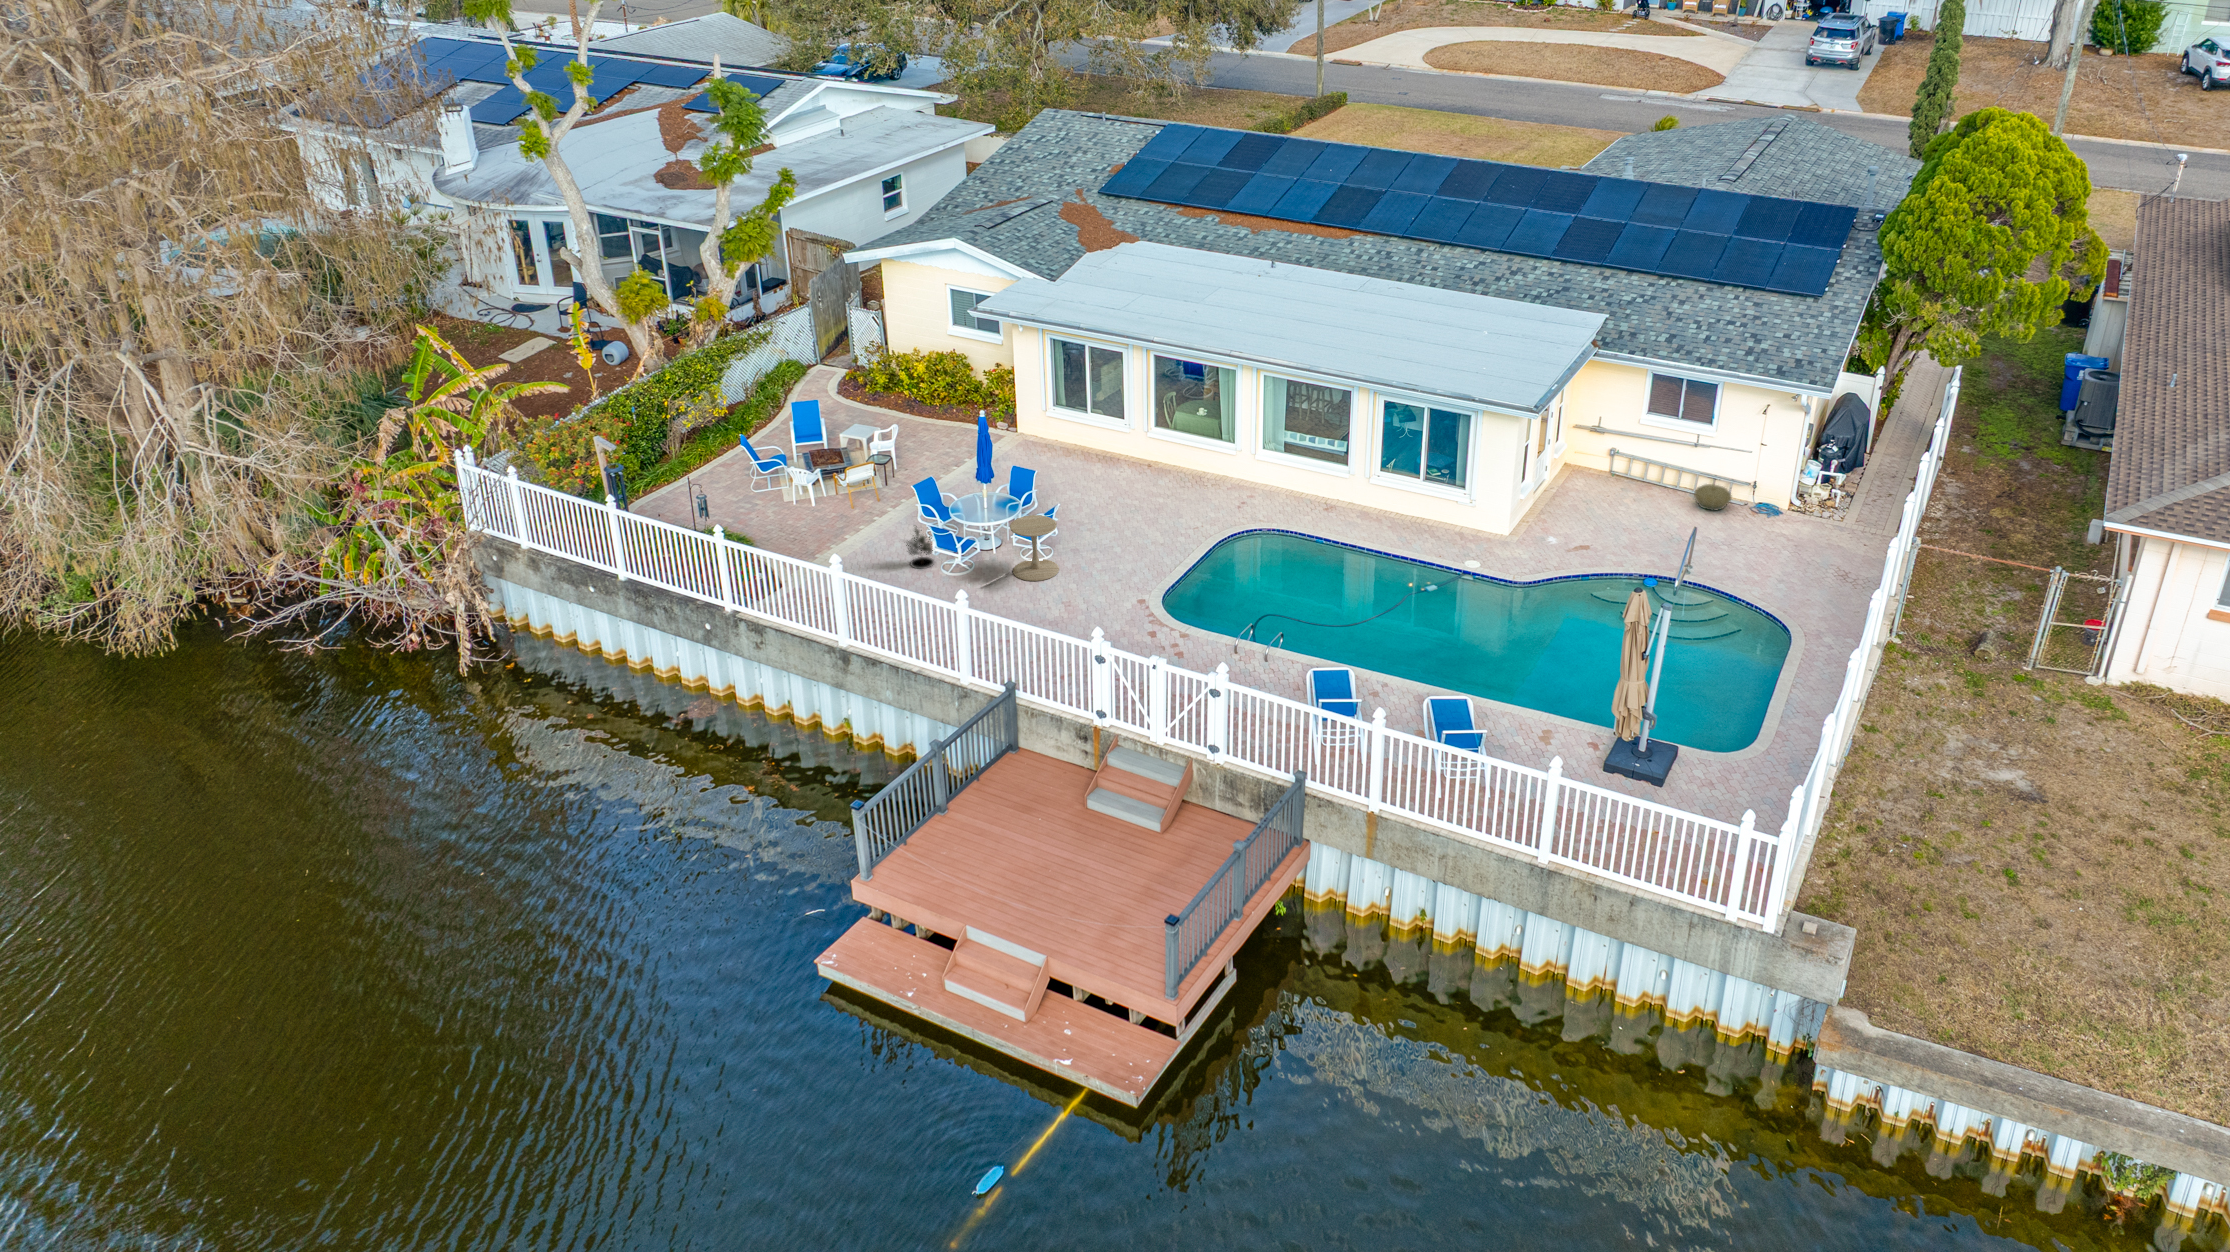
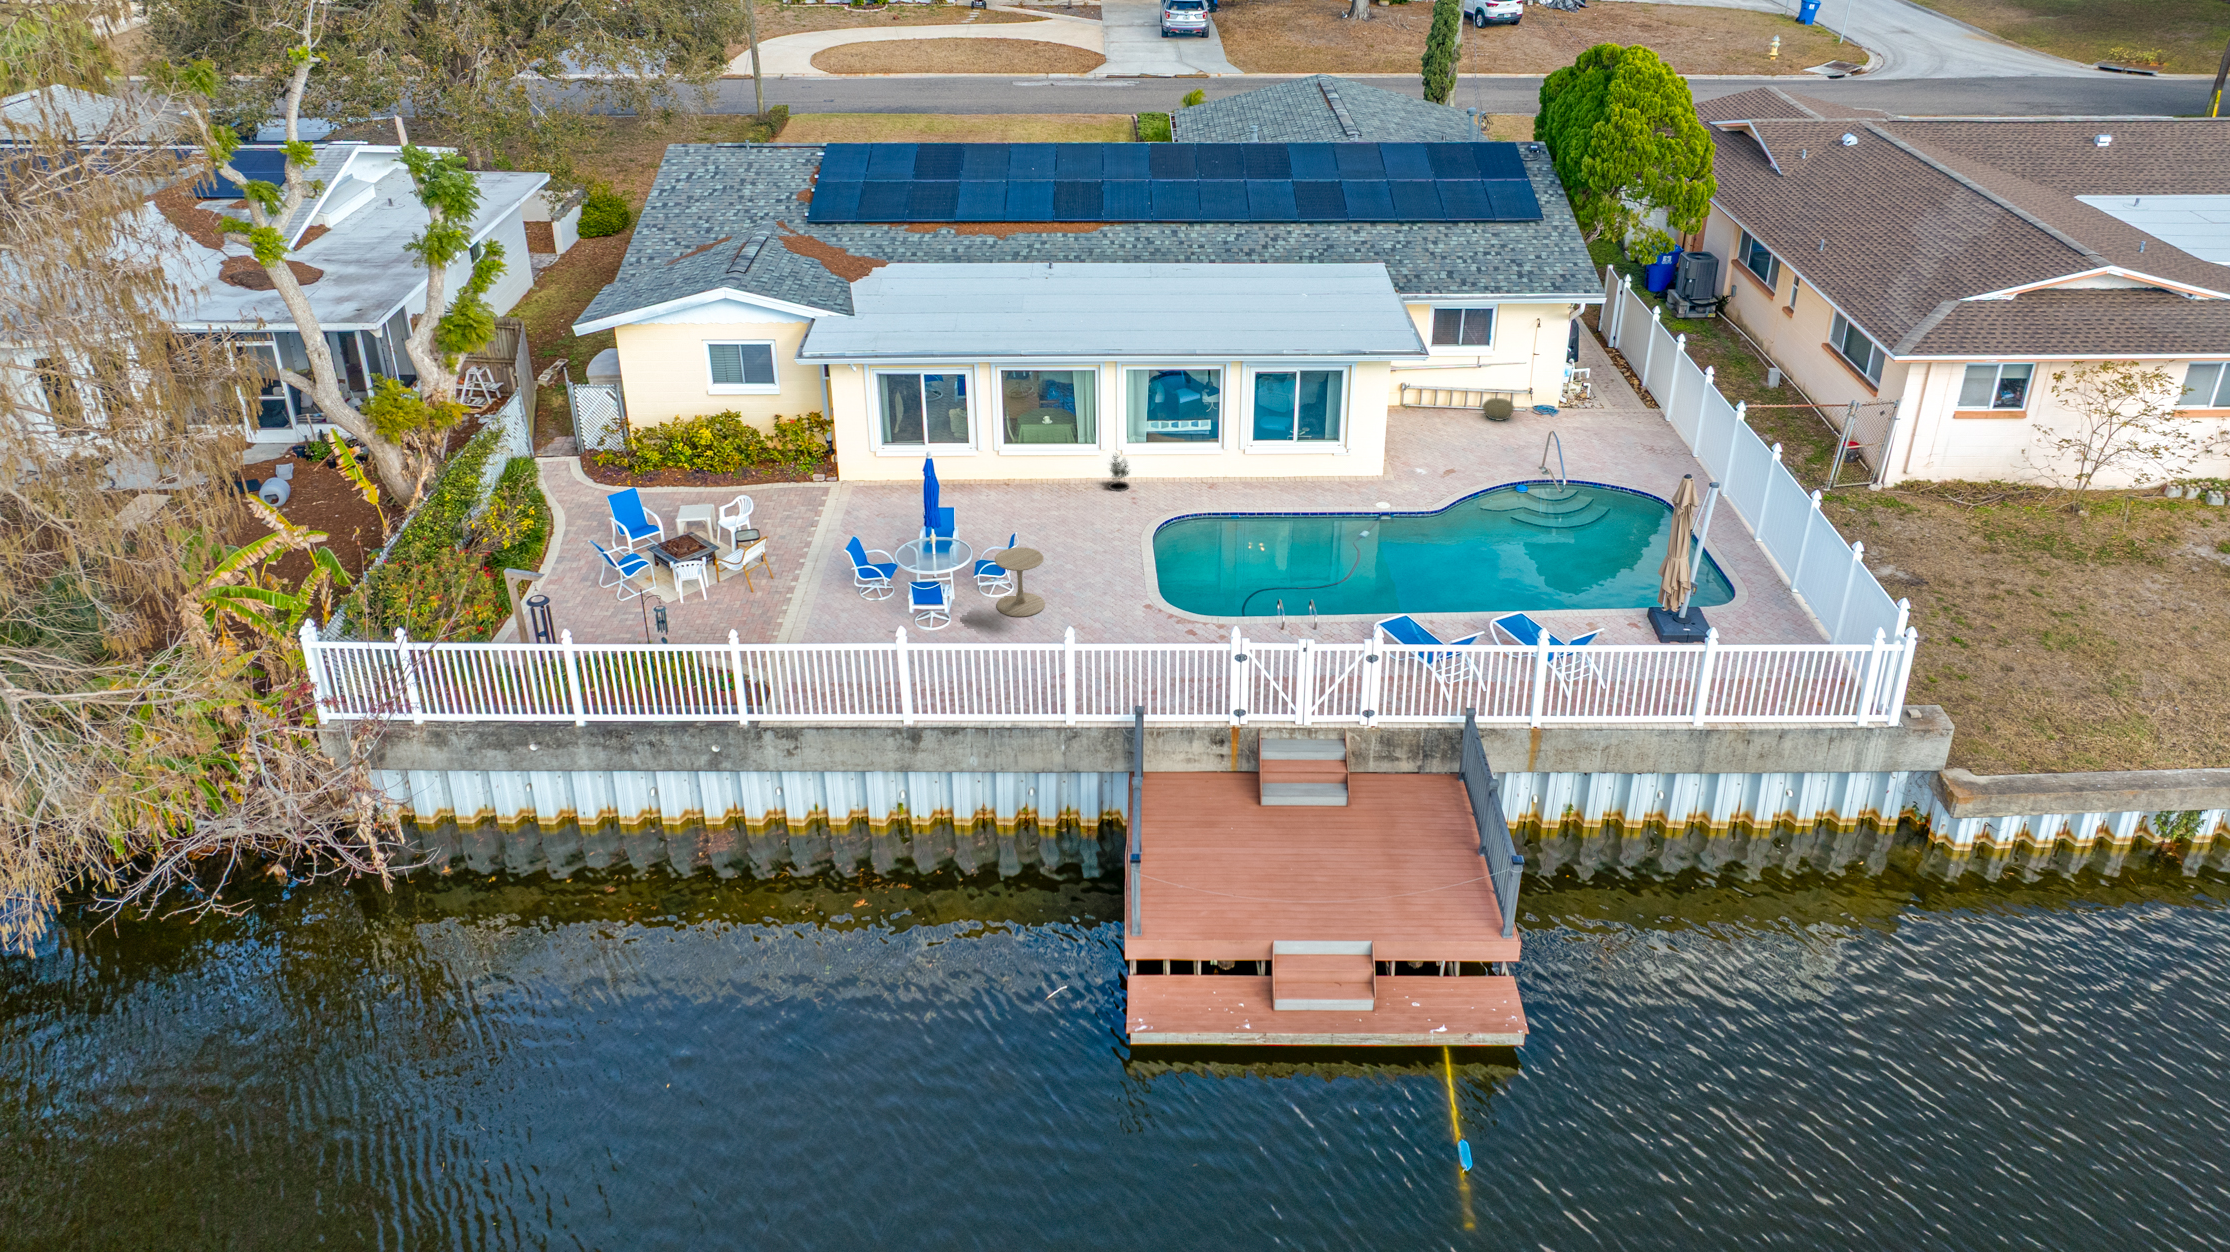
potted tree: present [906,526,934,569] -> present [1108,455,1129,491]

